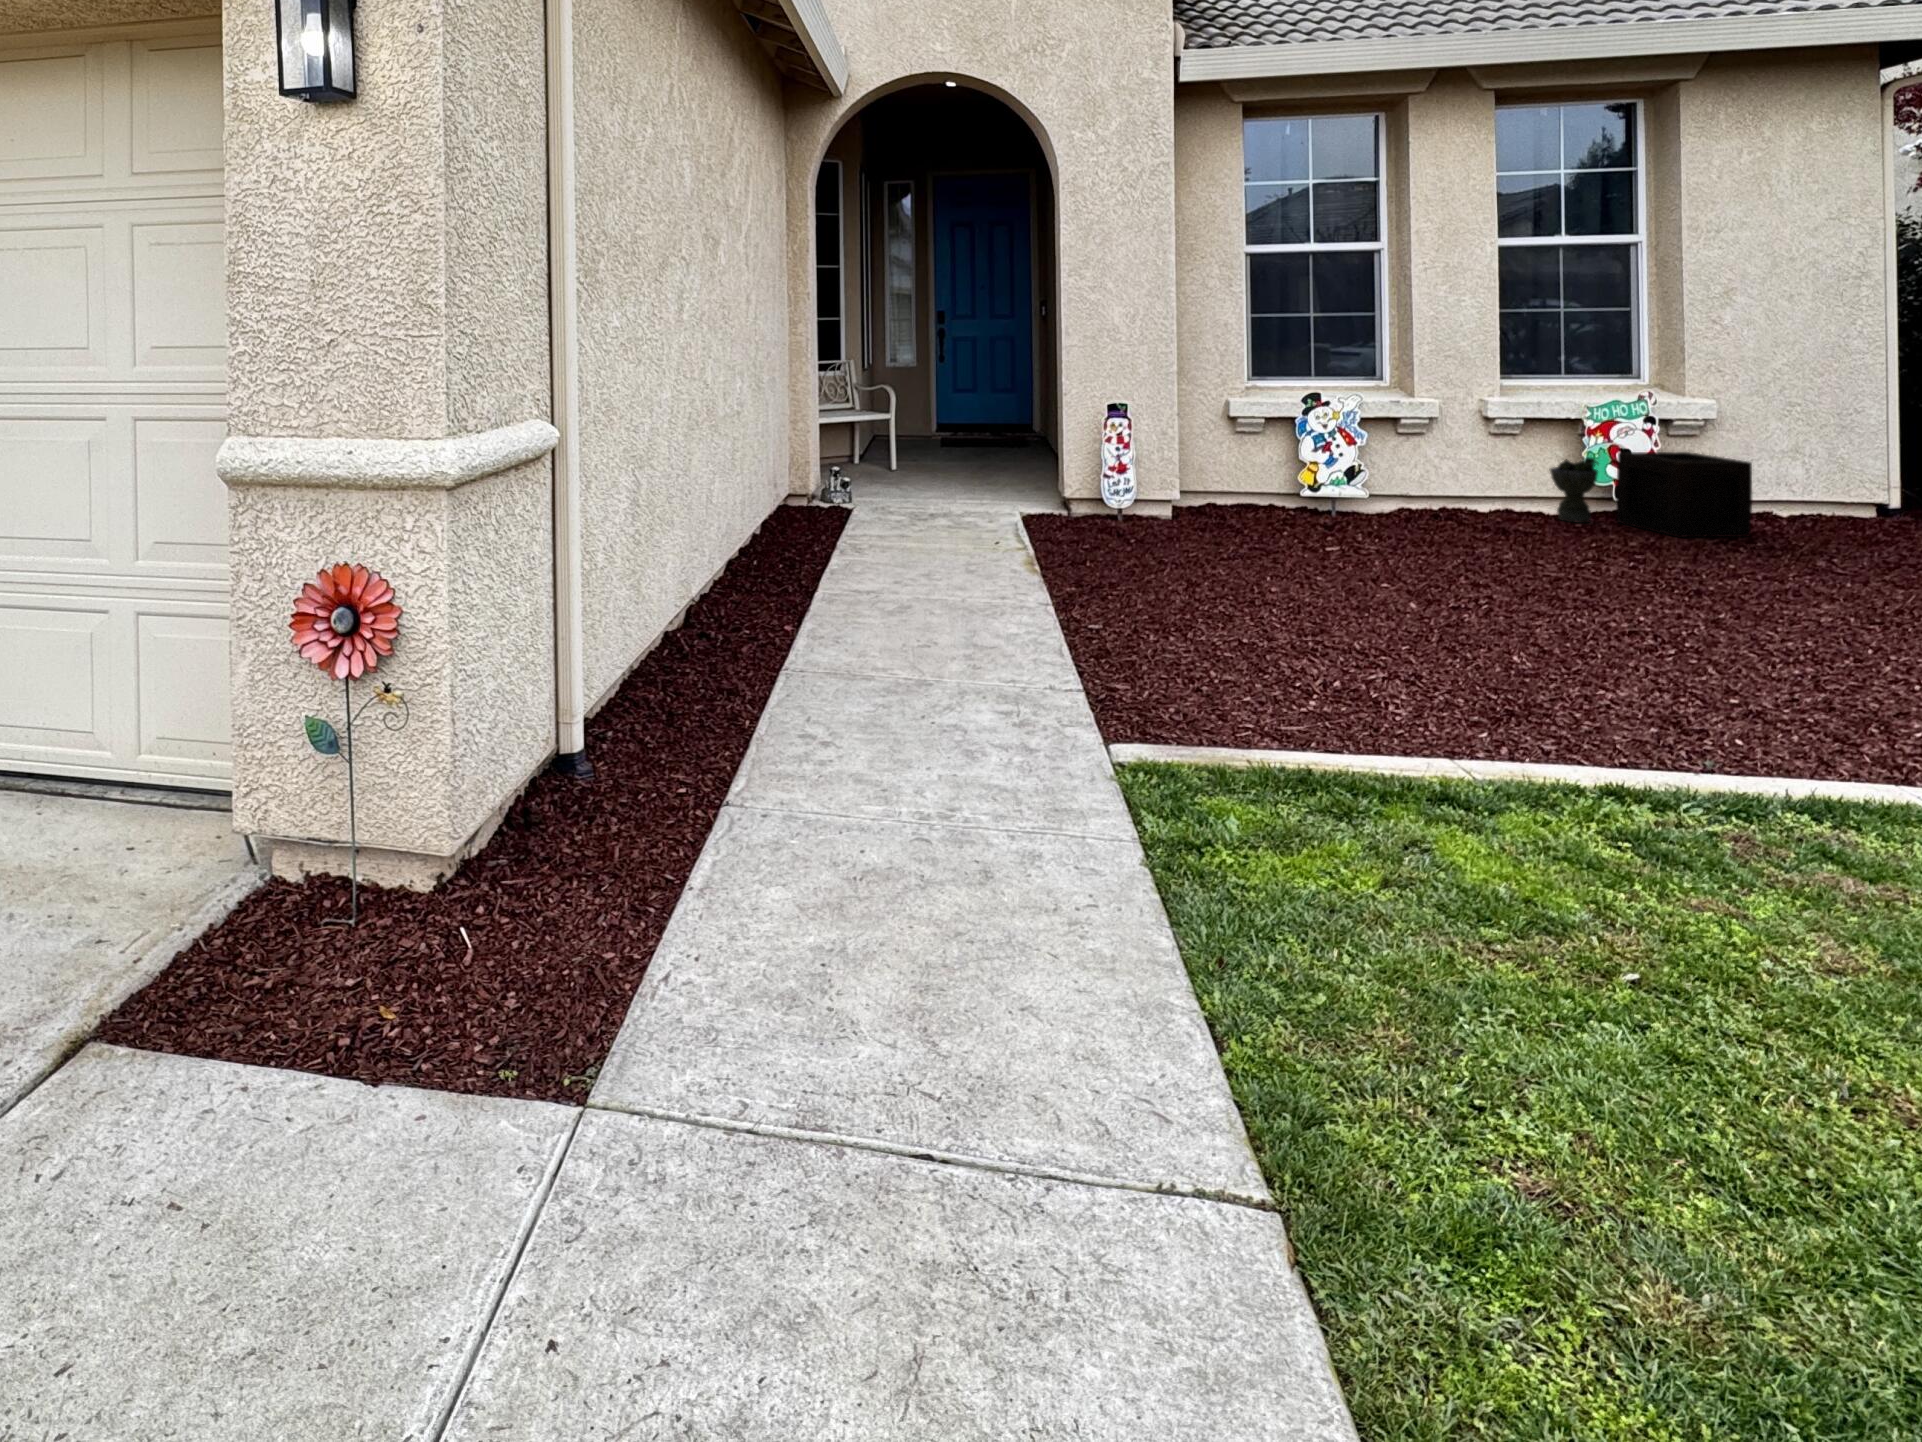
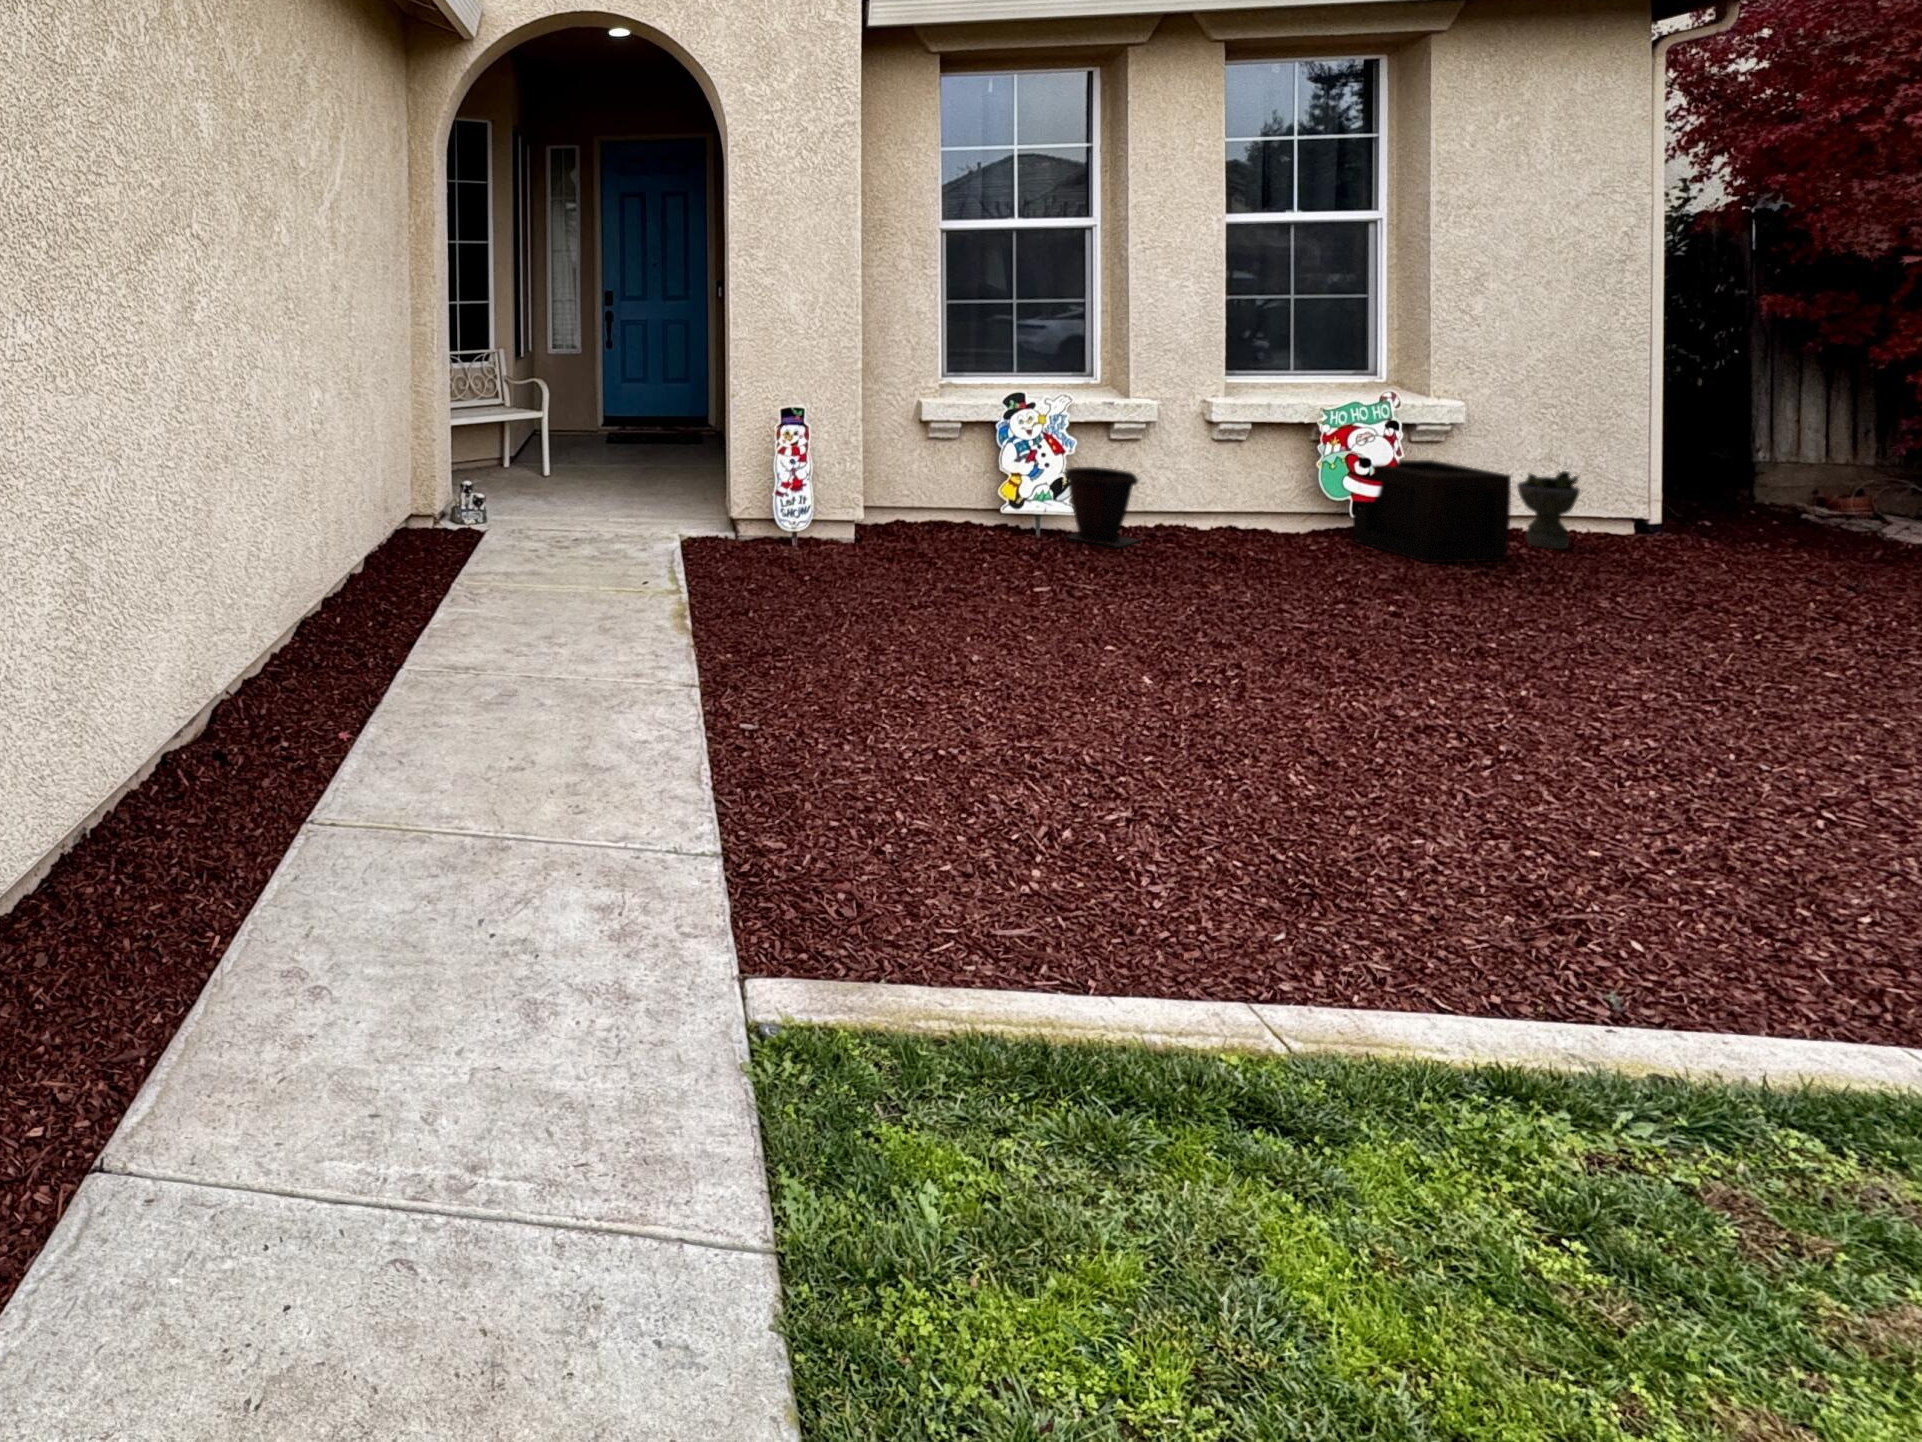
planter: present [1550,457,1598,523] -> present [1517,471,1580,549]
bucket: none [1357,458,1427,525] -> present [1064,467,1138,547]

